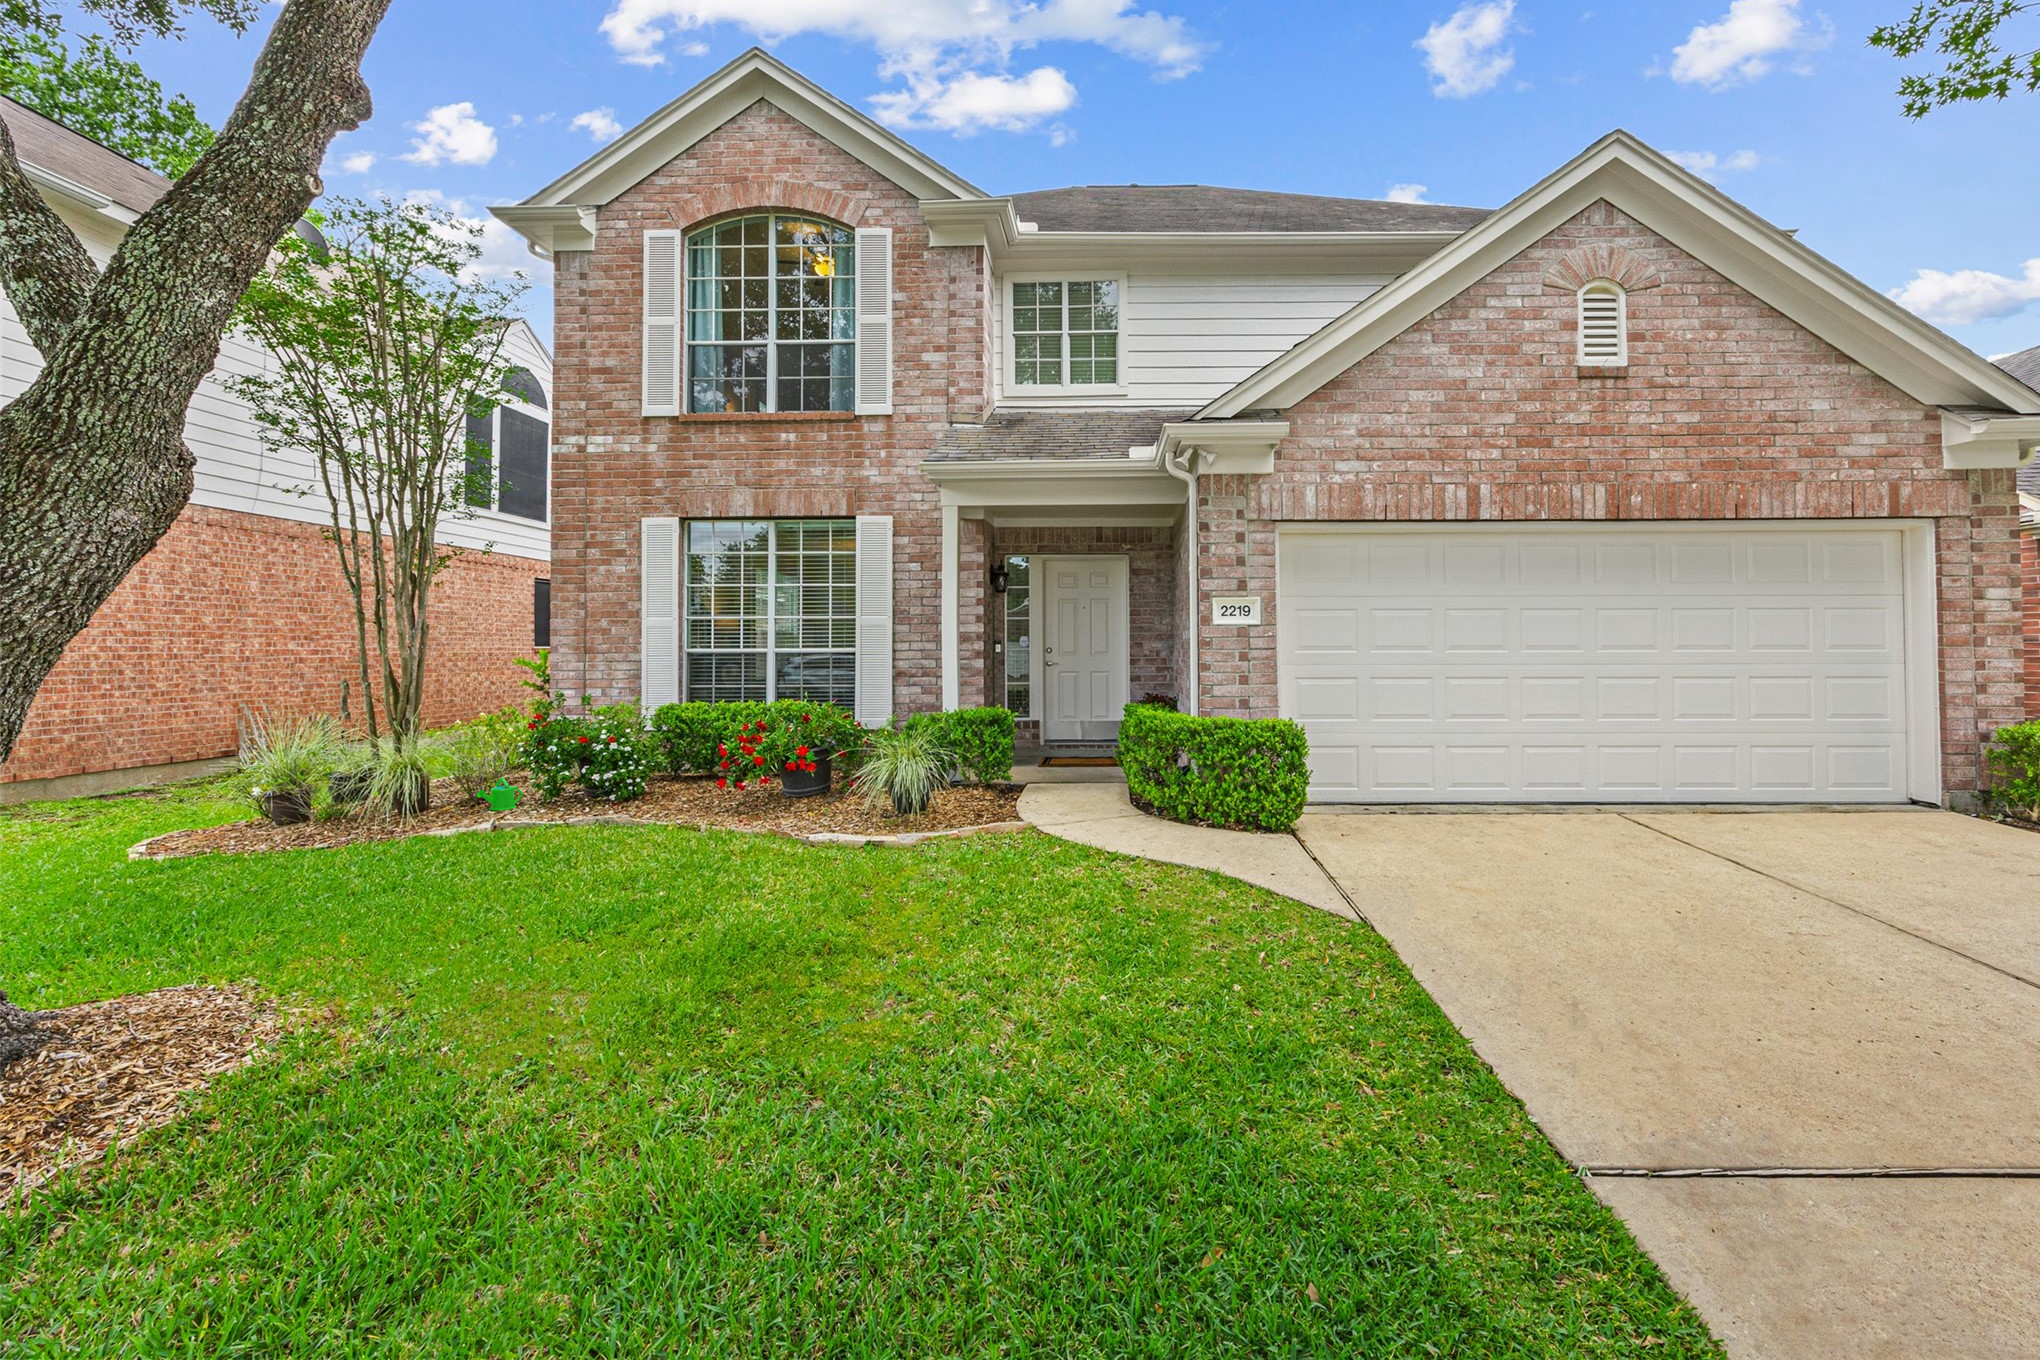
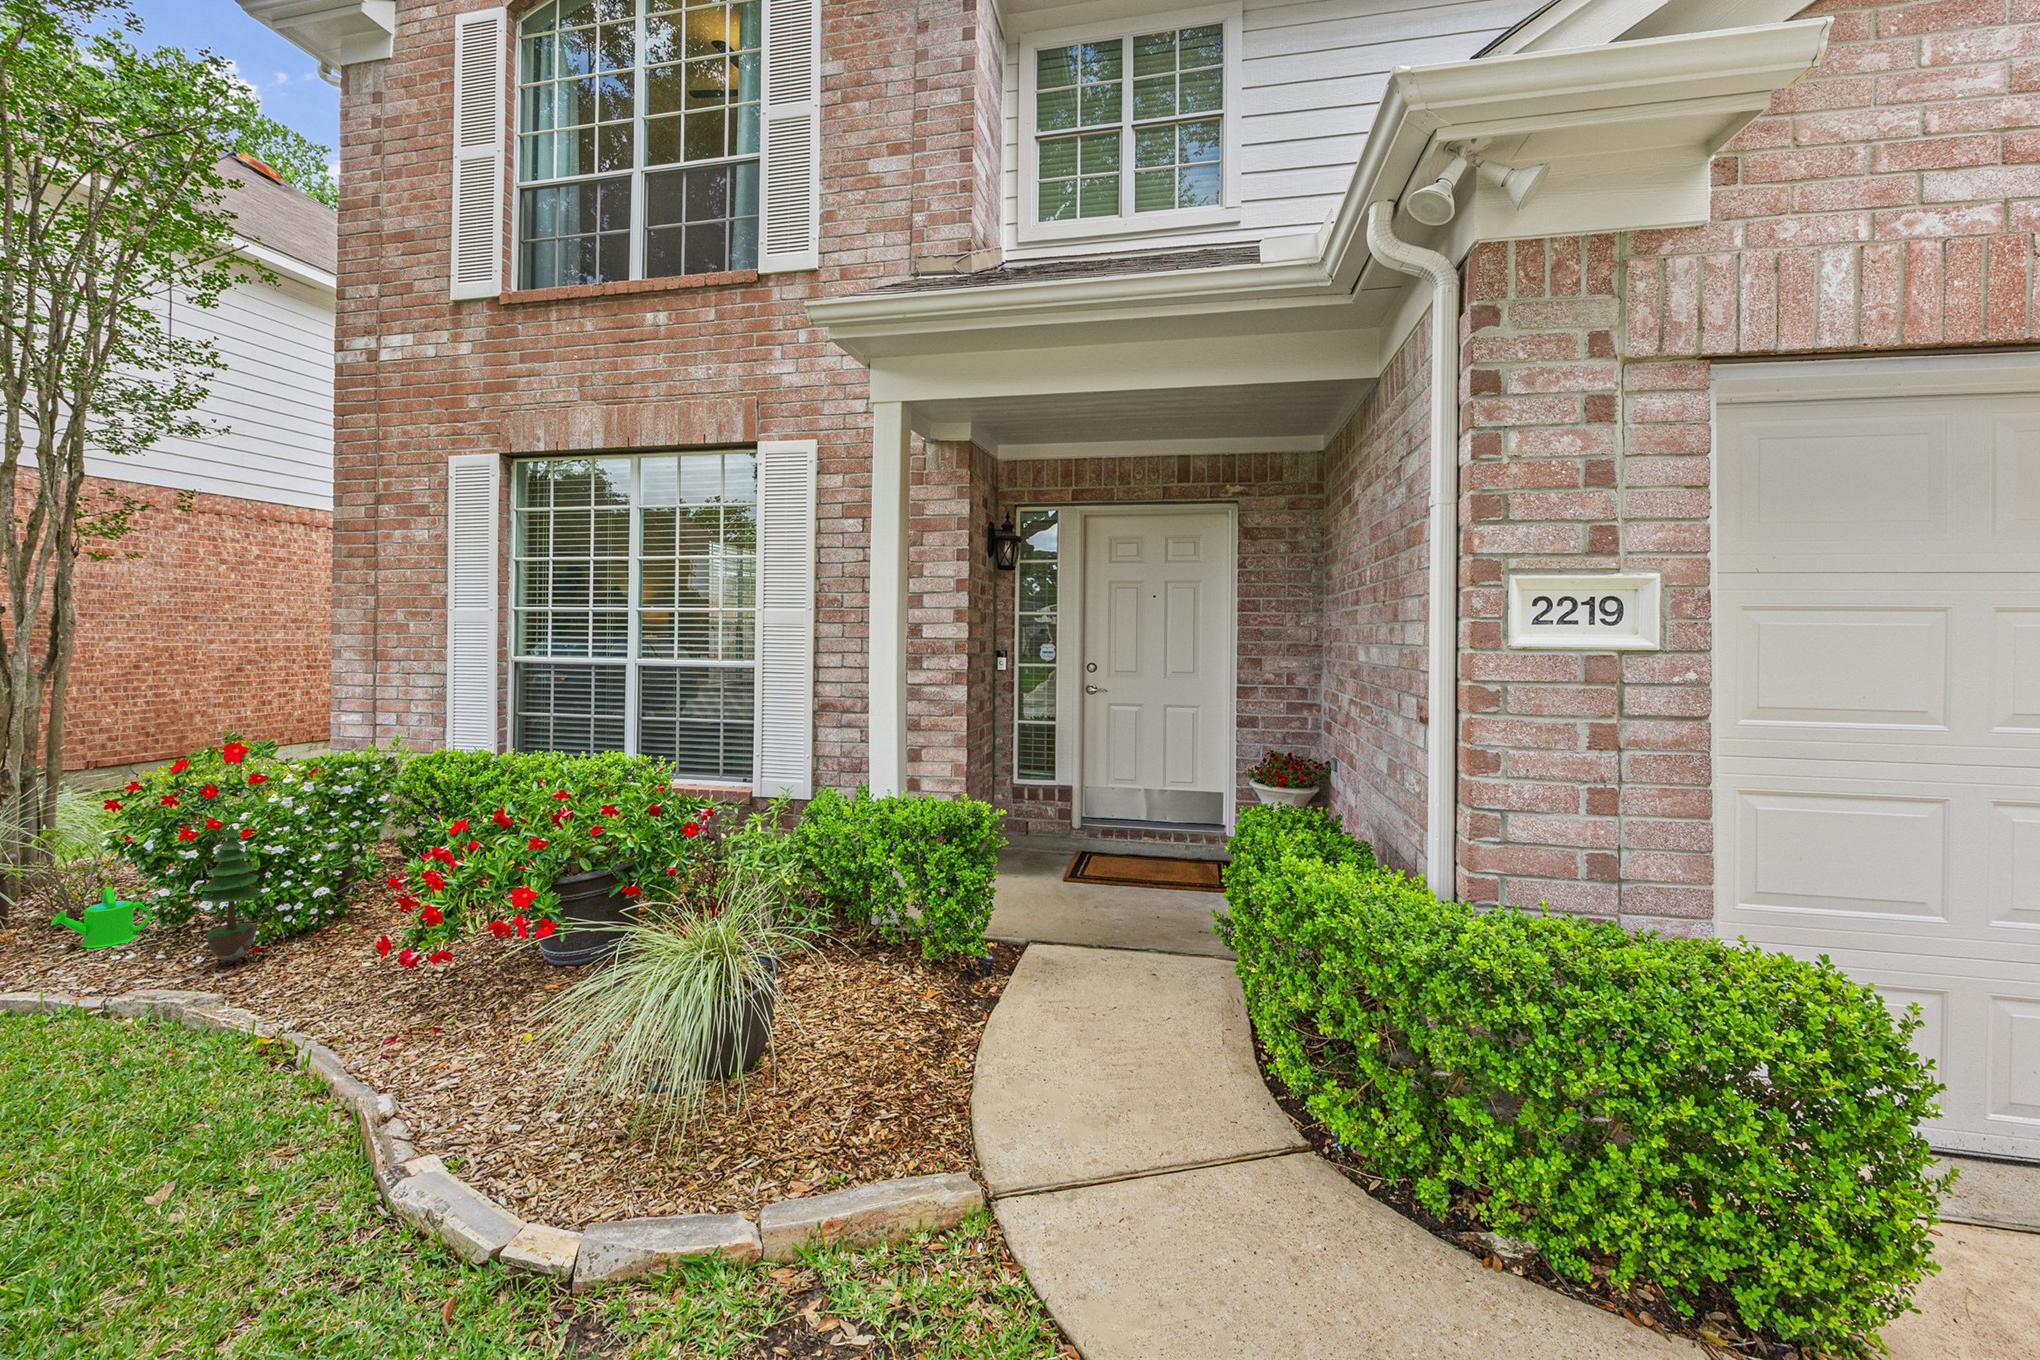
potted tree: none [580,737,611,811] -> present [200,825,262,962]

